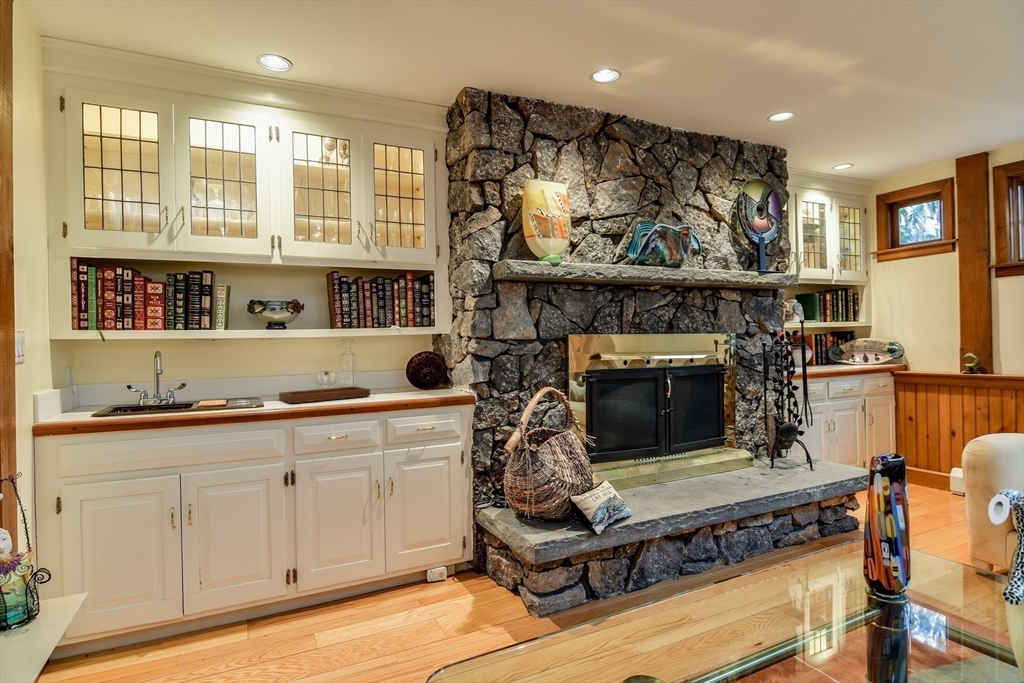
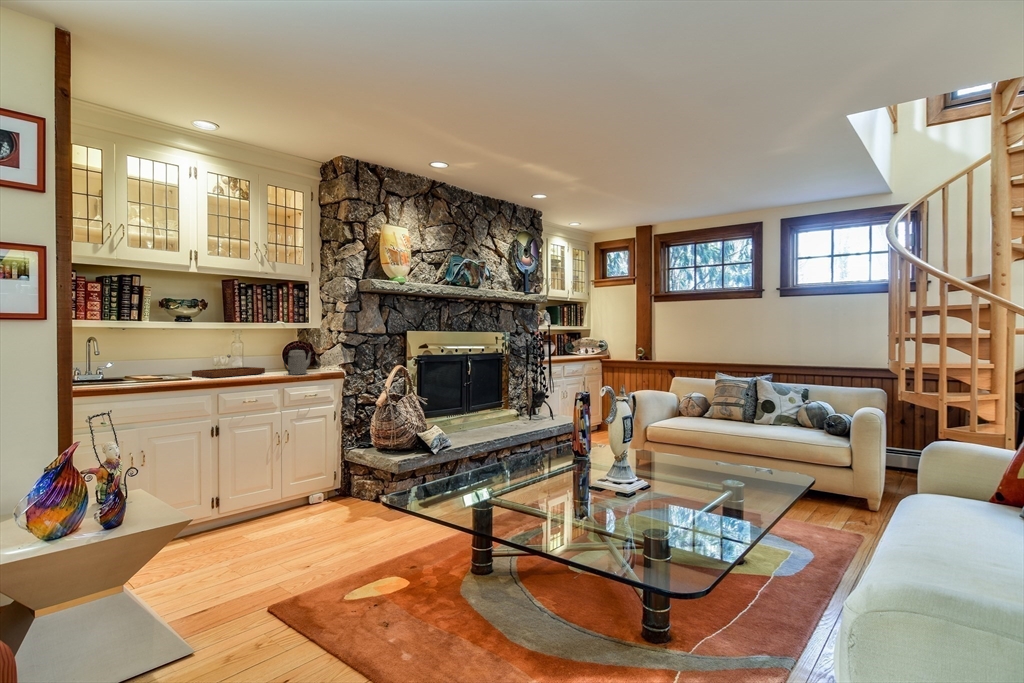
teapot: none [389,360,432,399] -> present [284,347,311,374]

